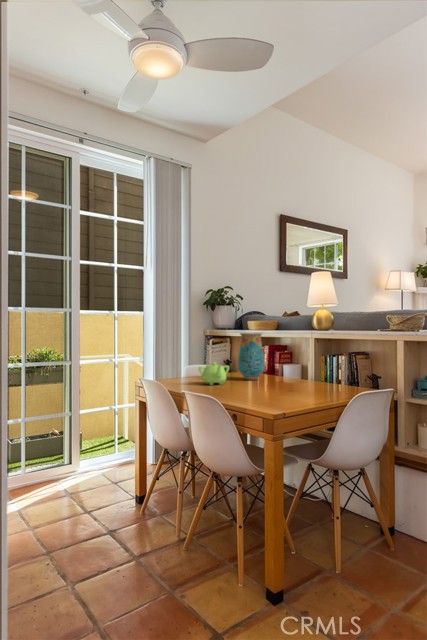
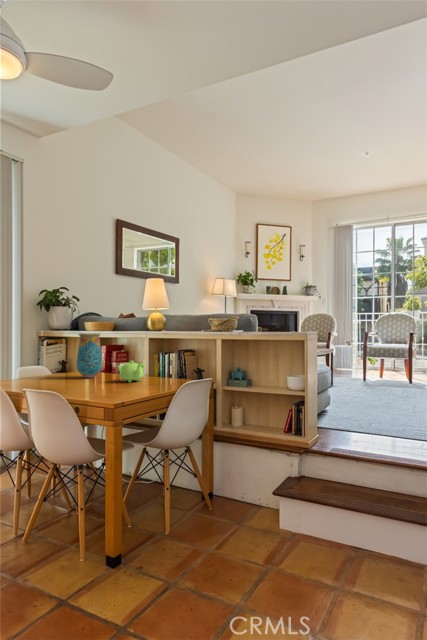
teapot: present [199,362,229,385] -> present [118,361,145,382]

